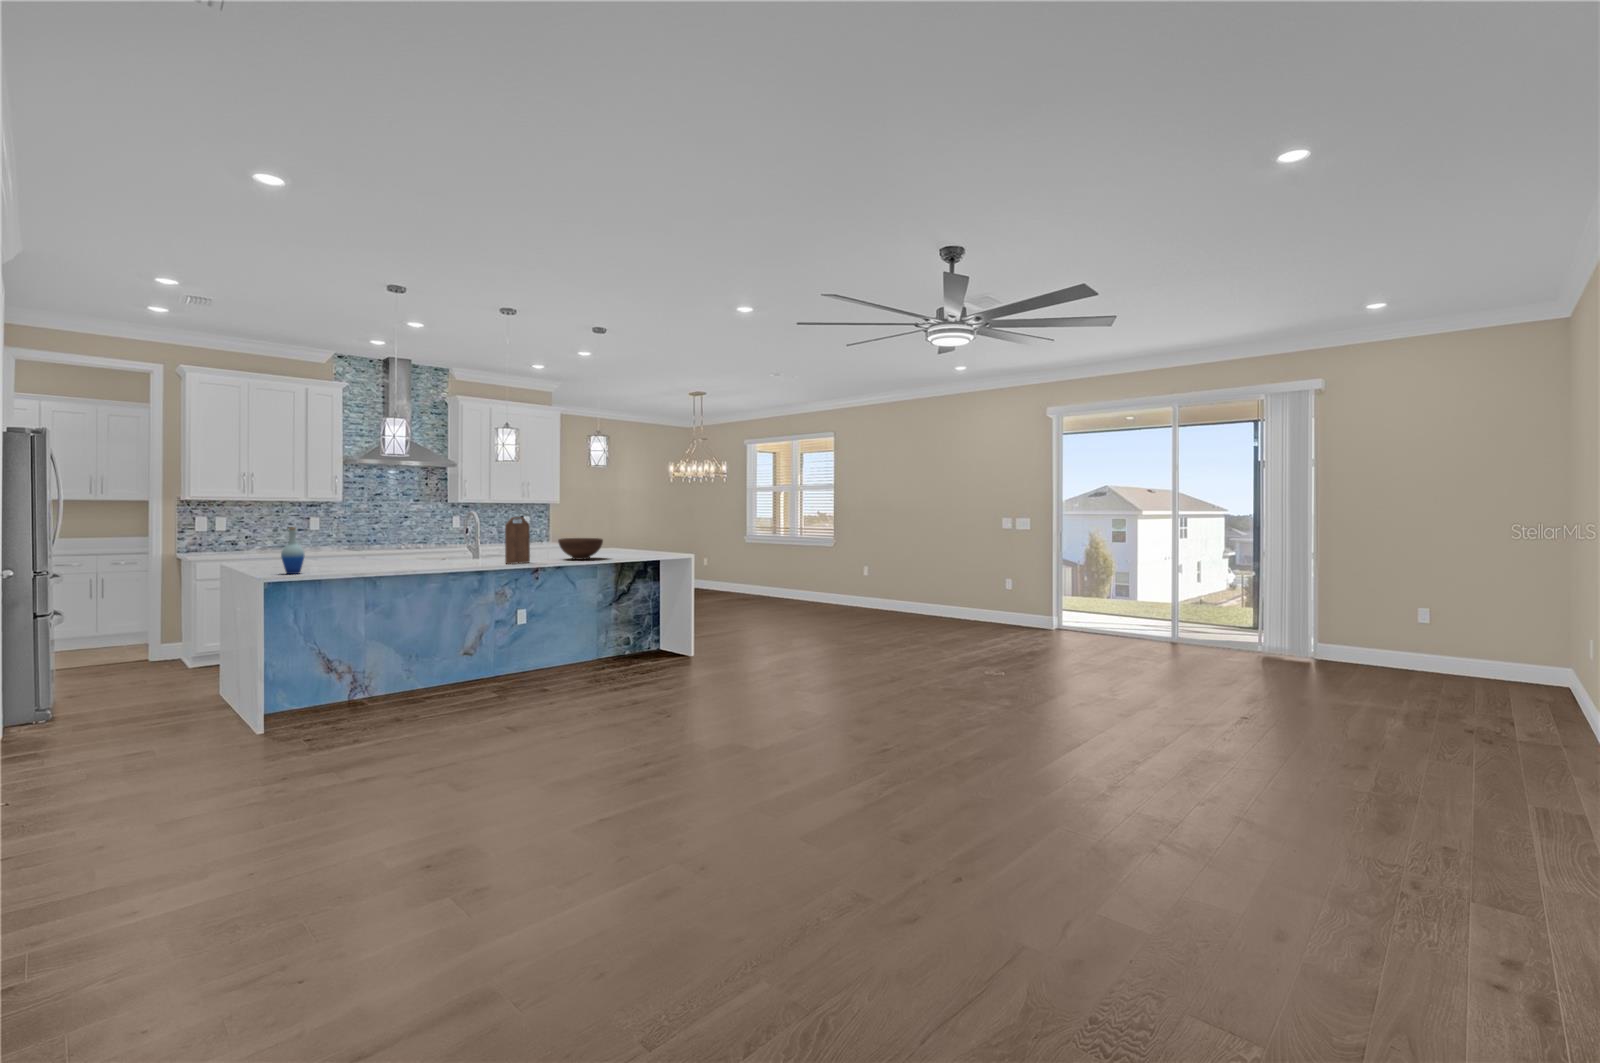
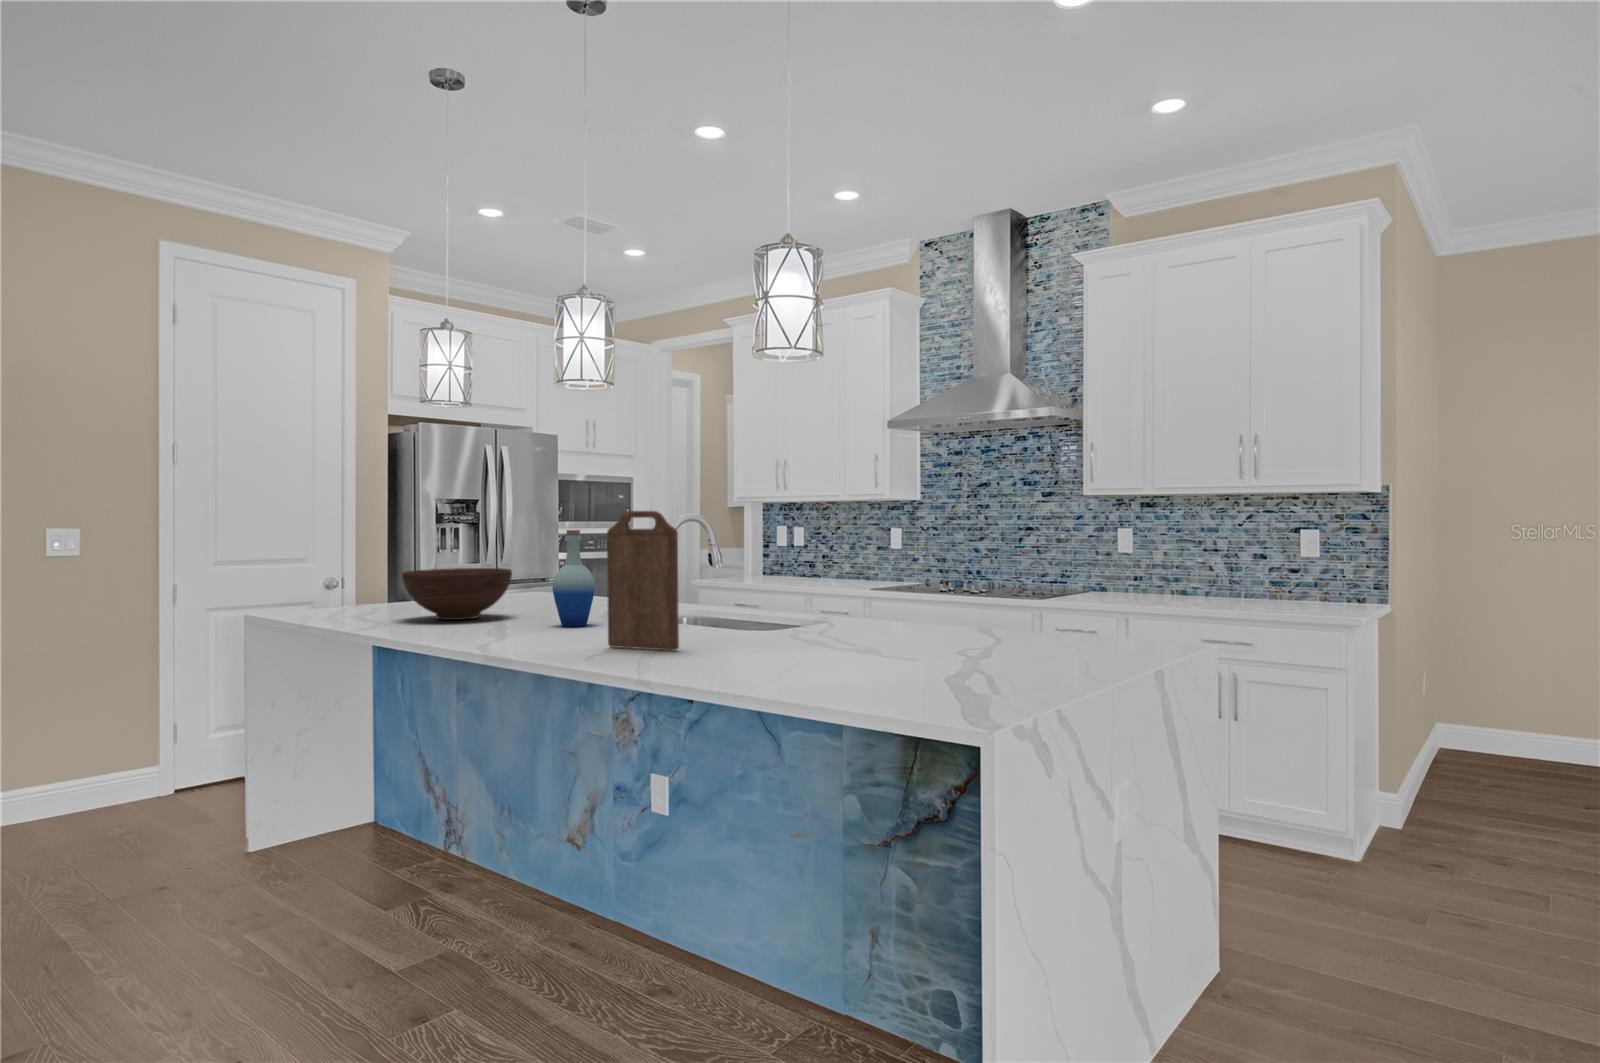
bottle: present [281,527,304,574] -> present [552,530,595,627]
fruit bowl: present [558,538,603,560] -> present [402,568,512,620]

